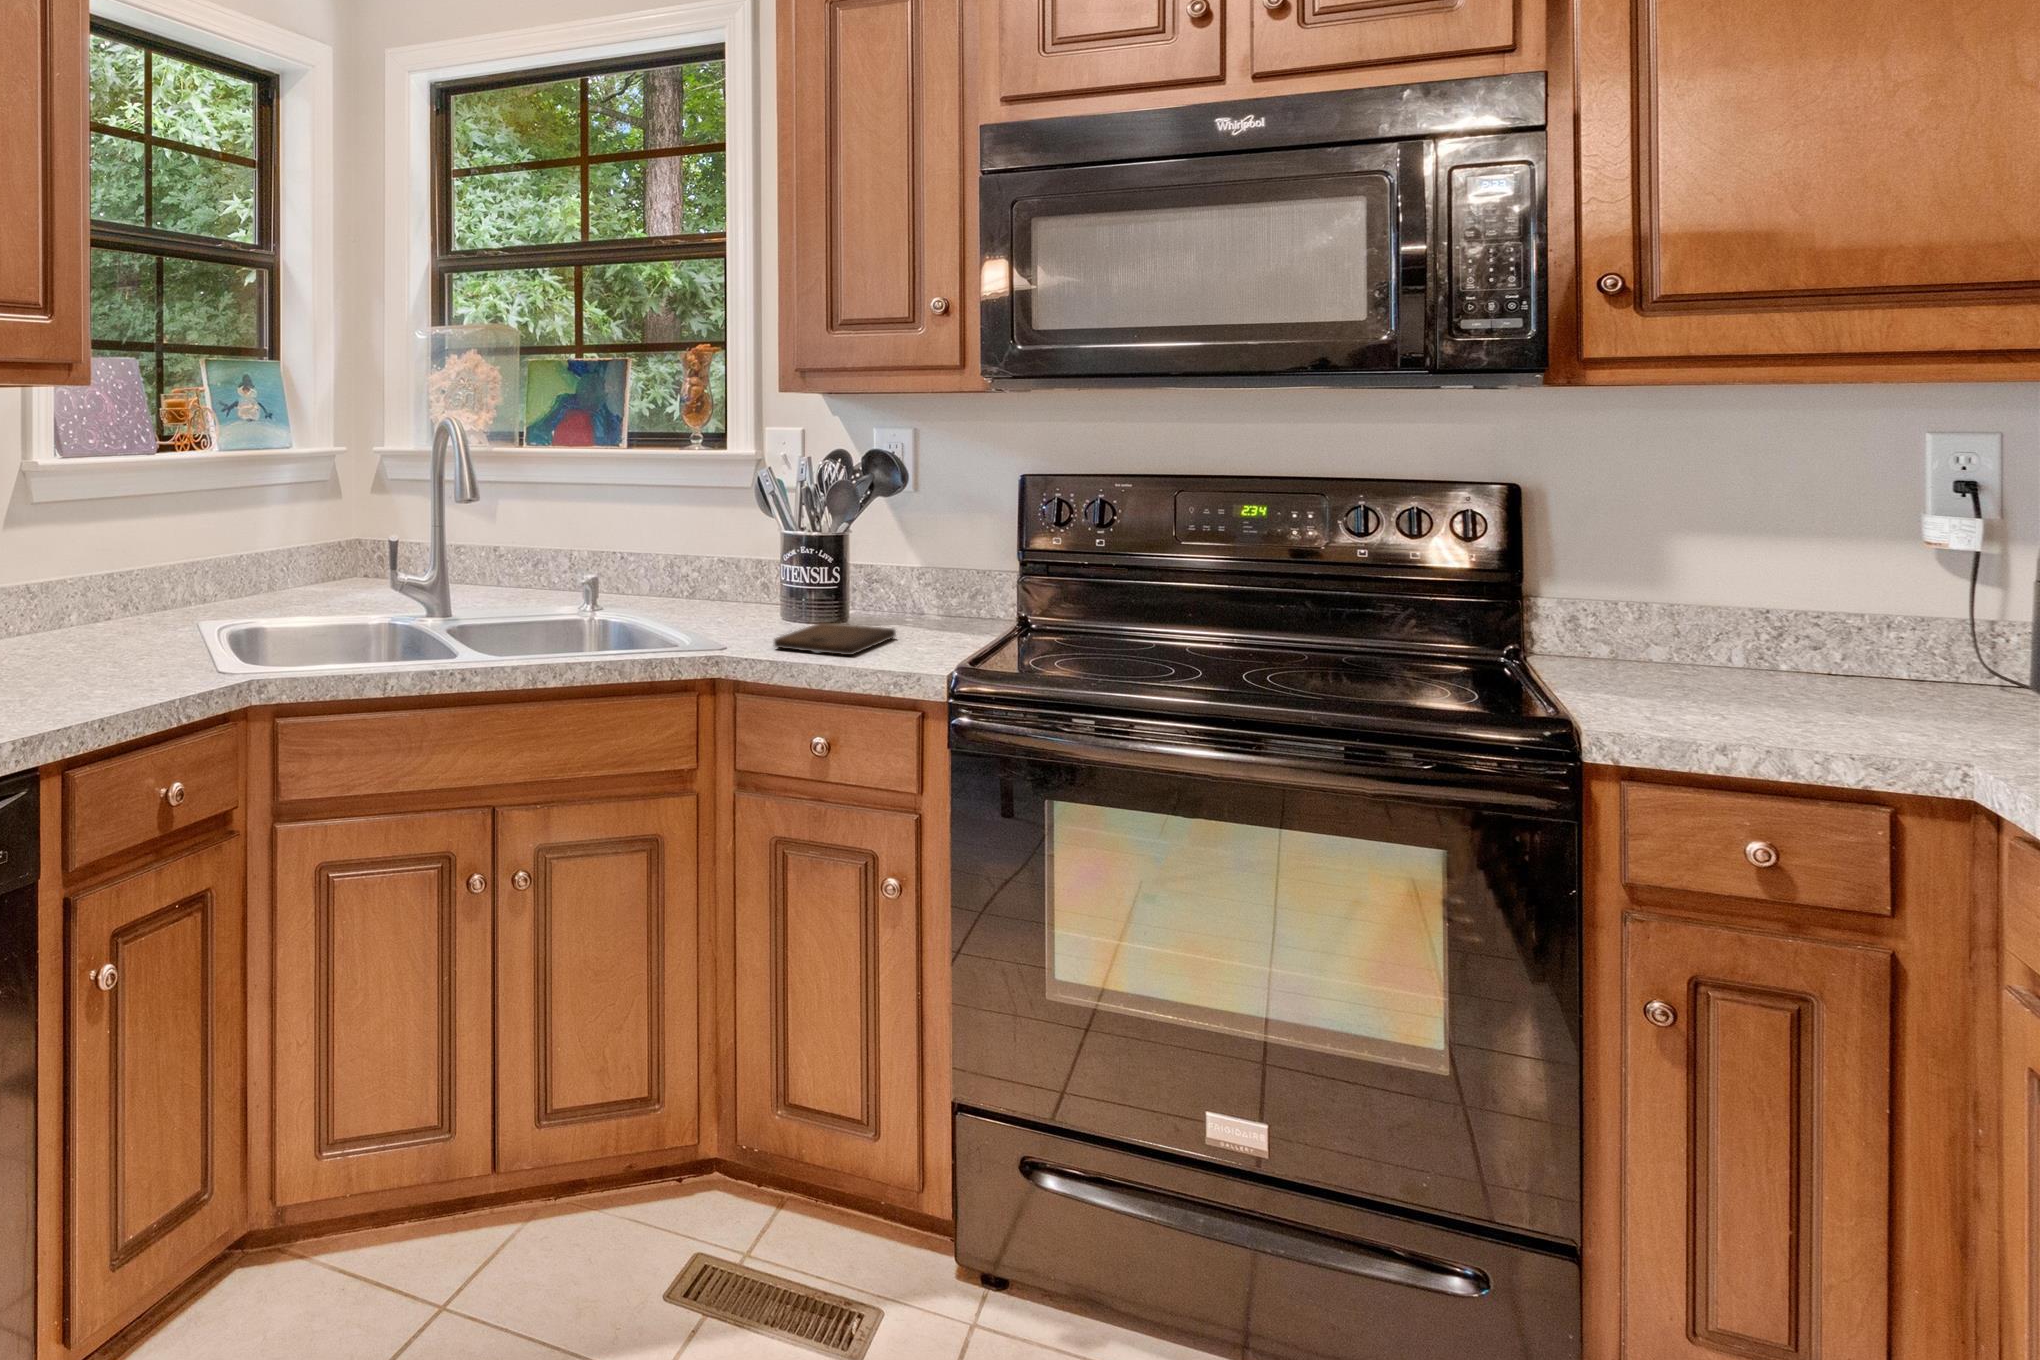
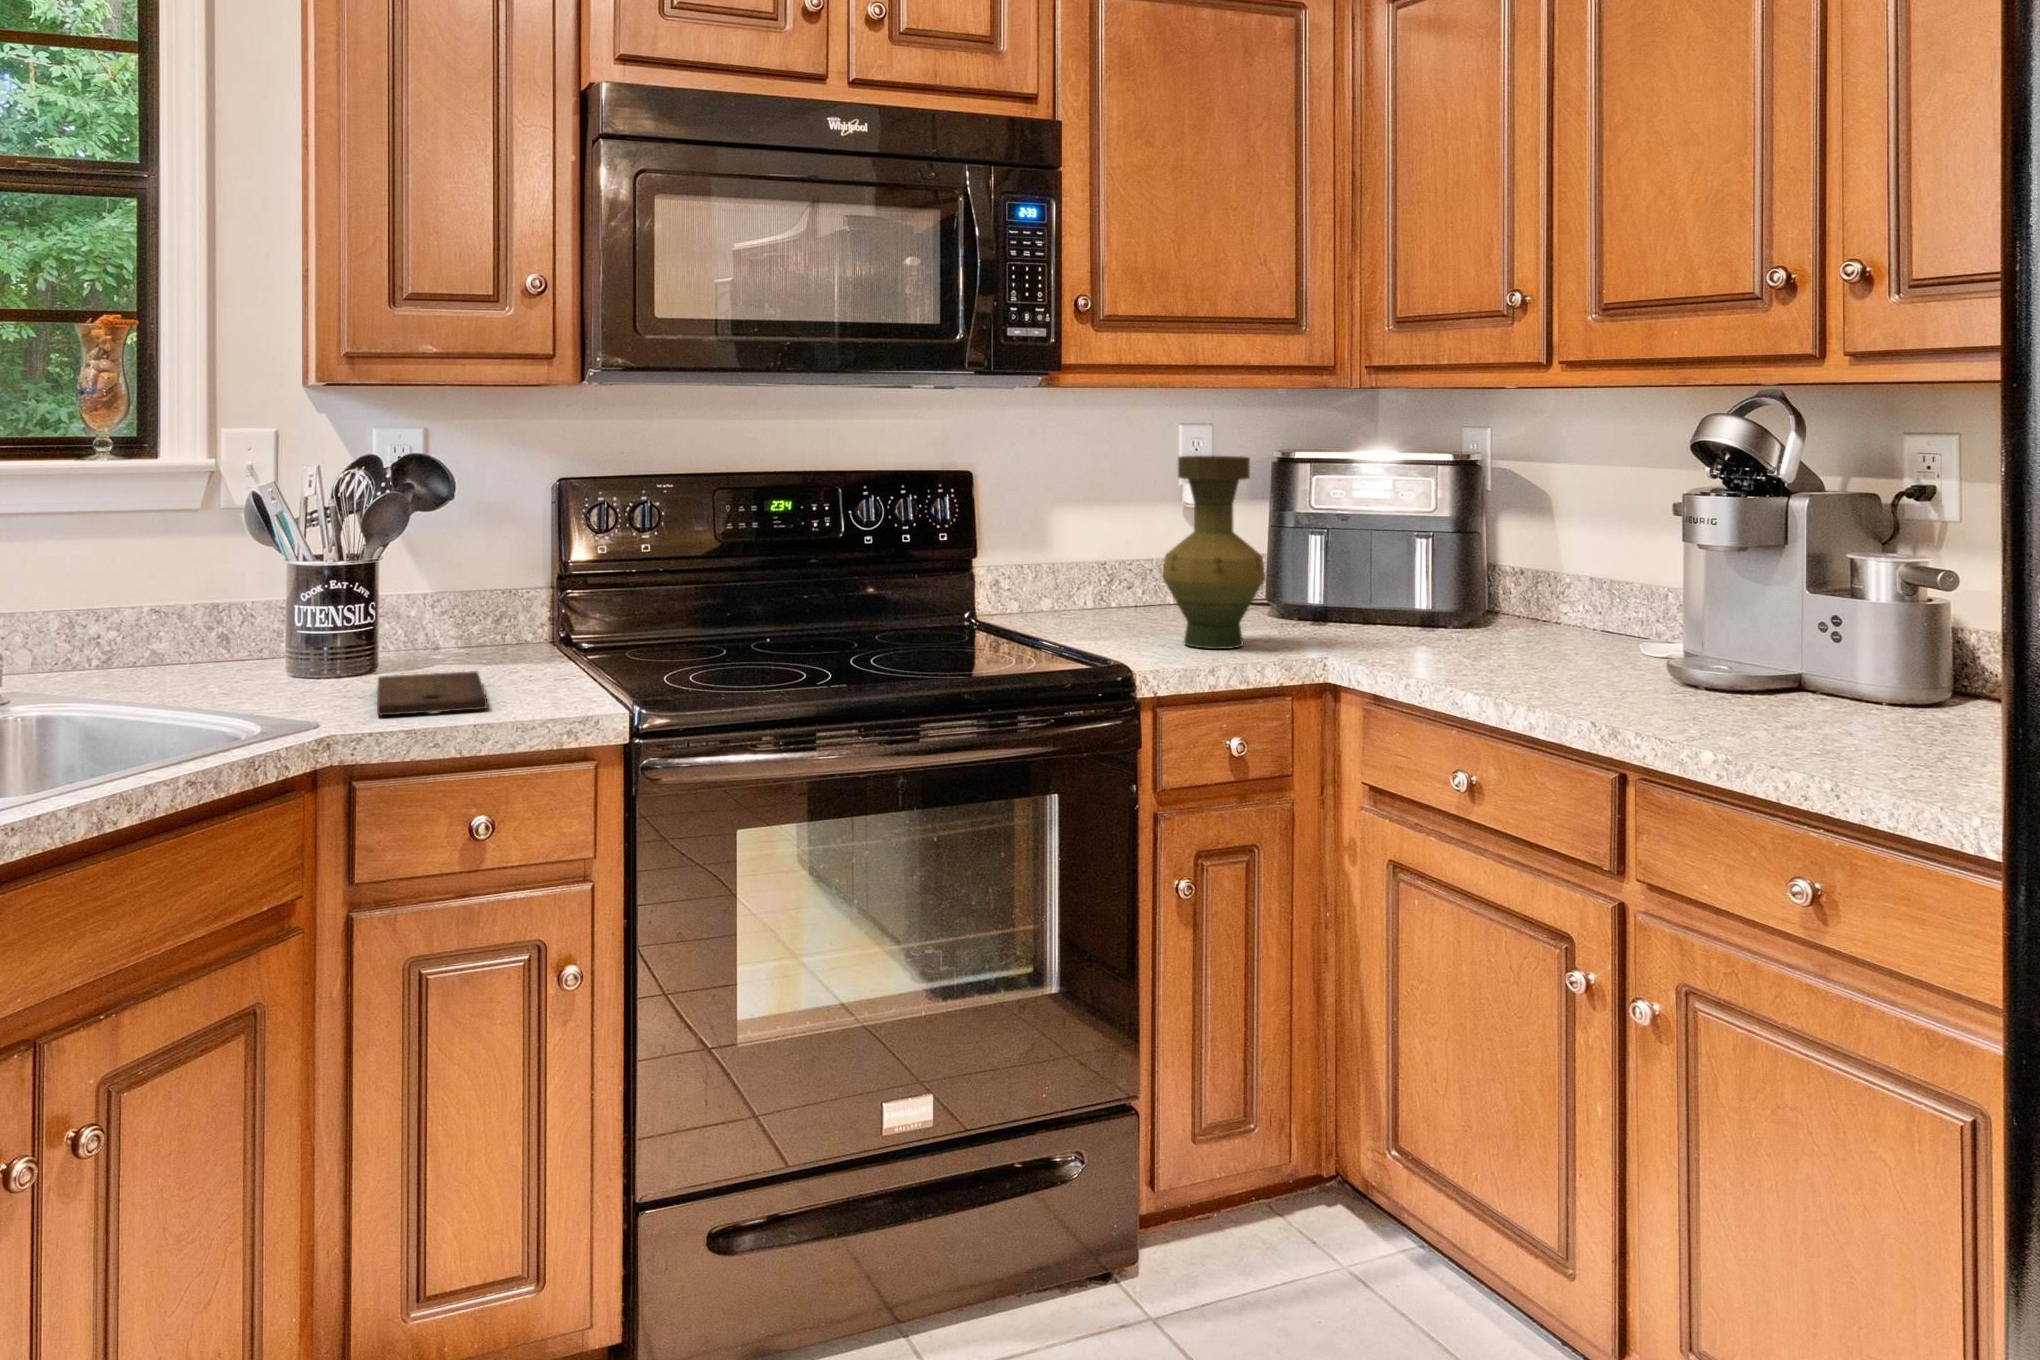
vase: none [1719,474,1902,735] -> present [1162,456,1265,649]

